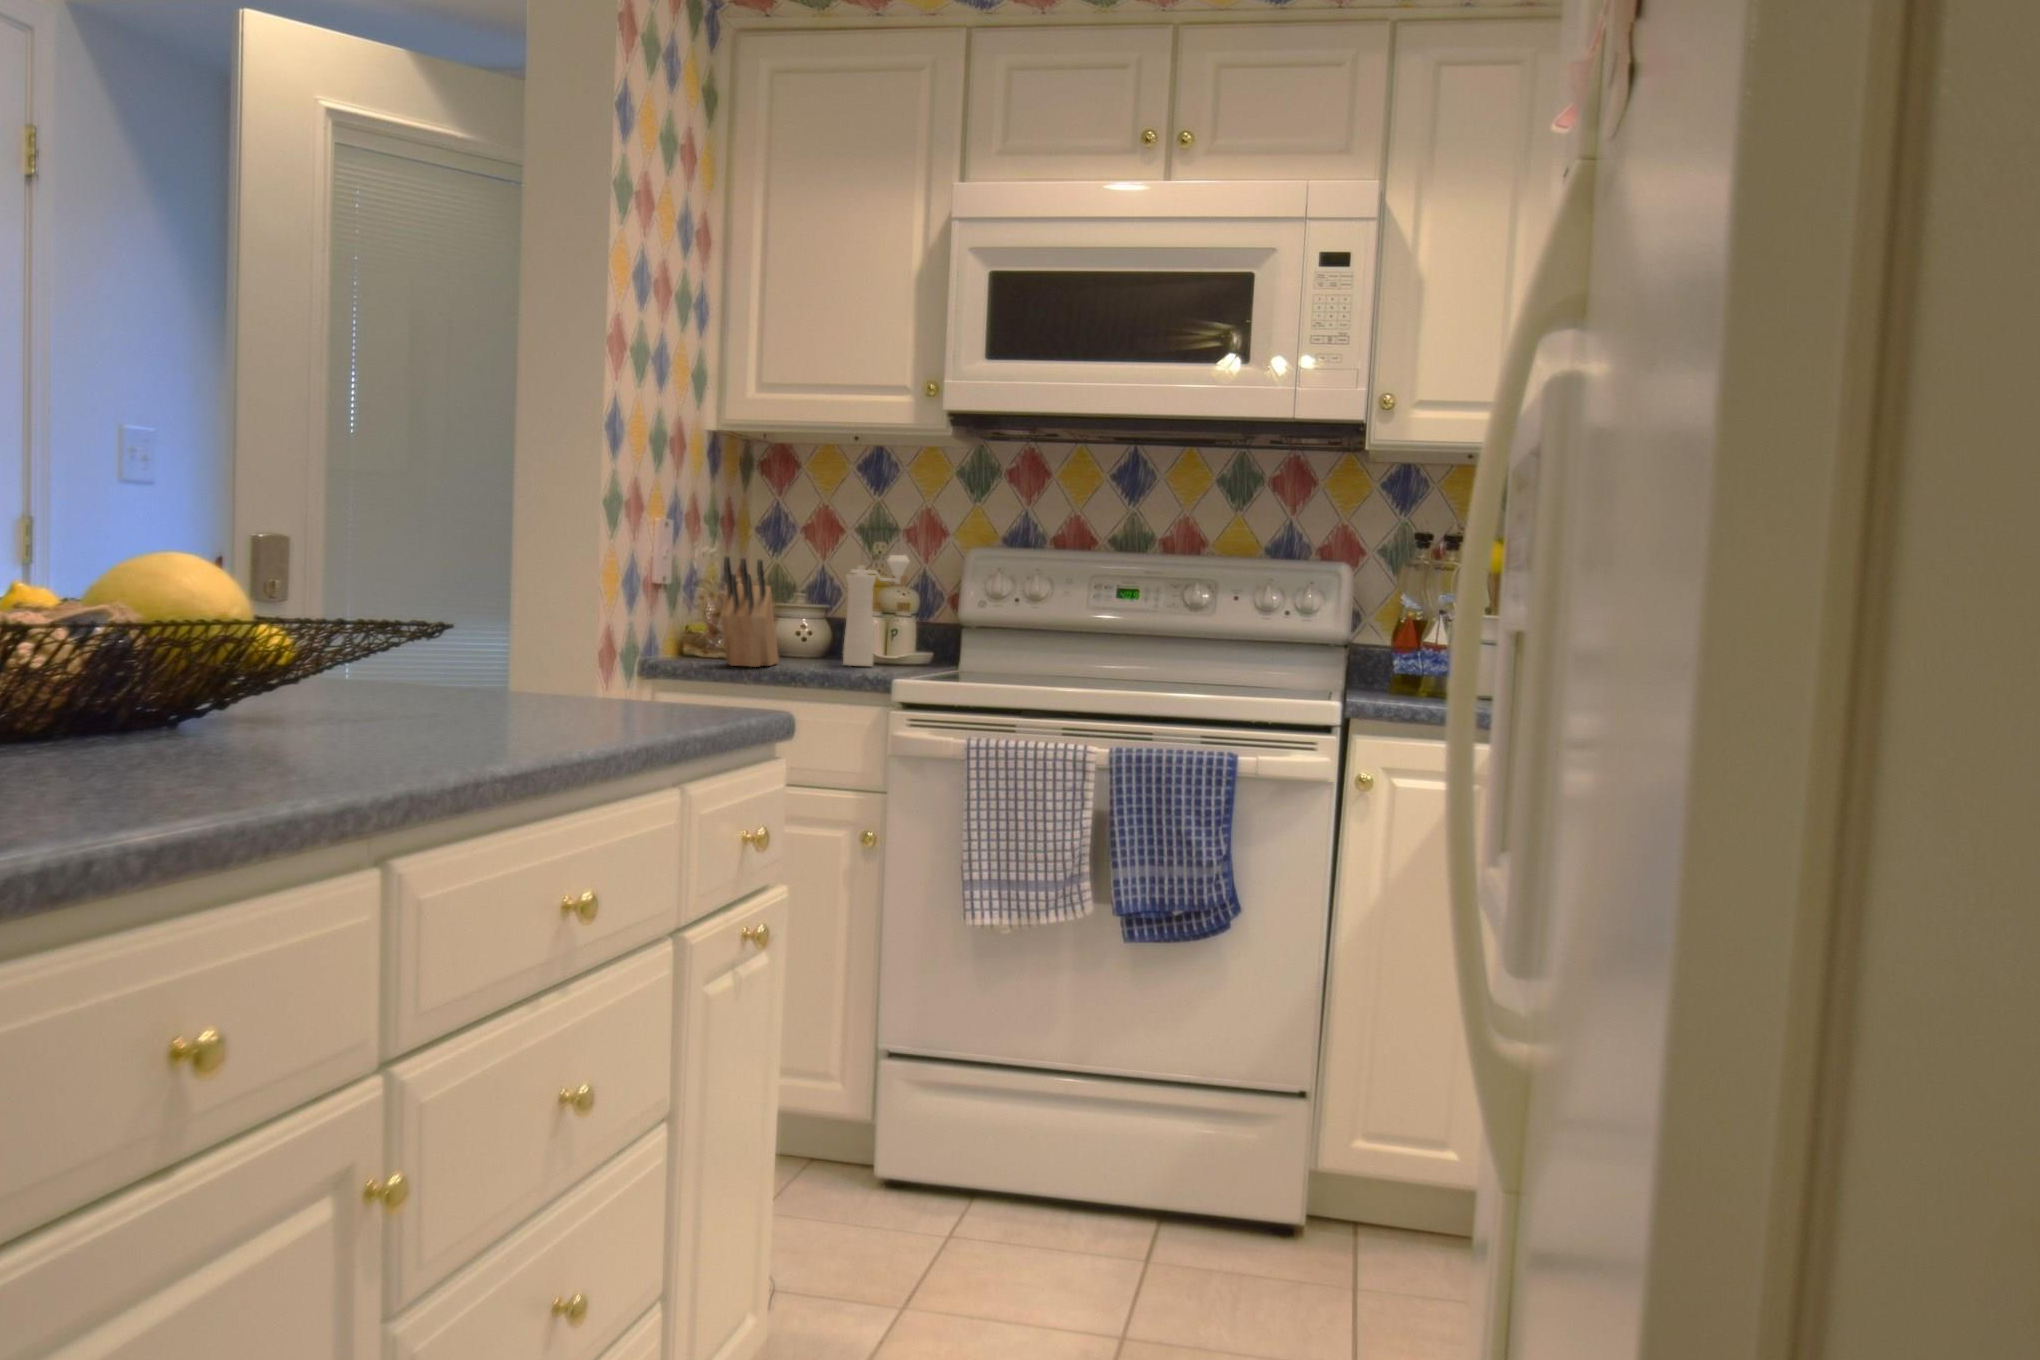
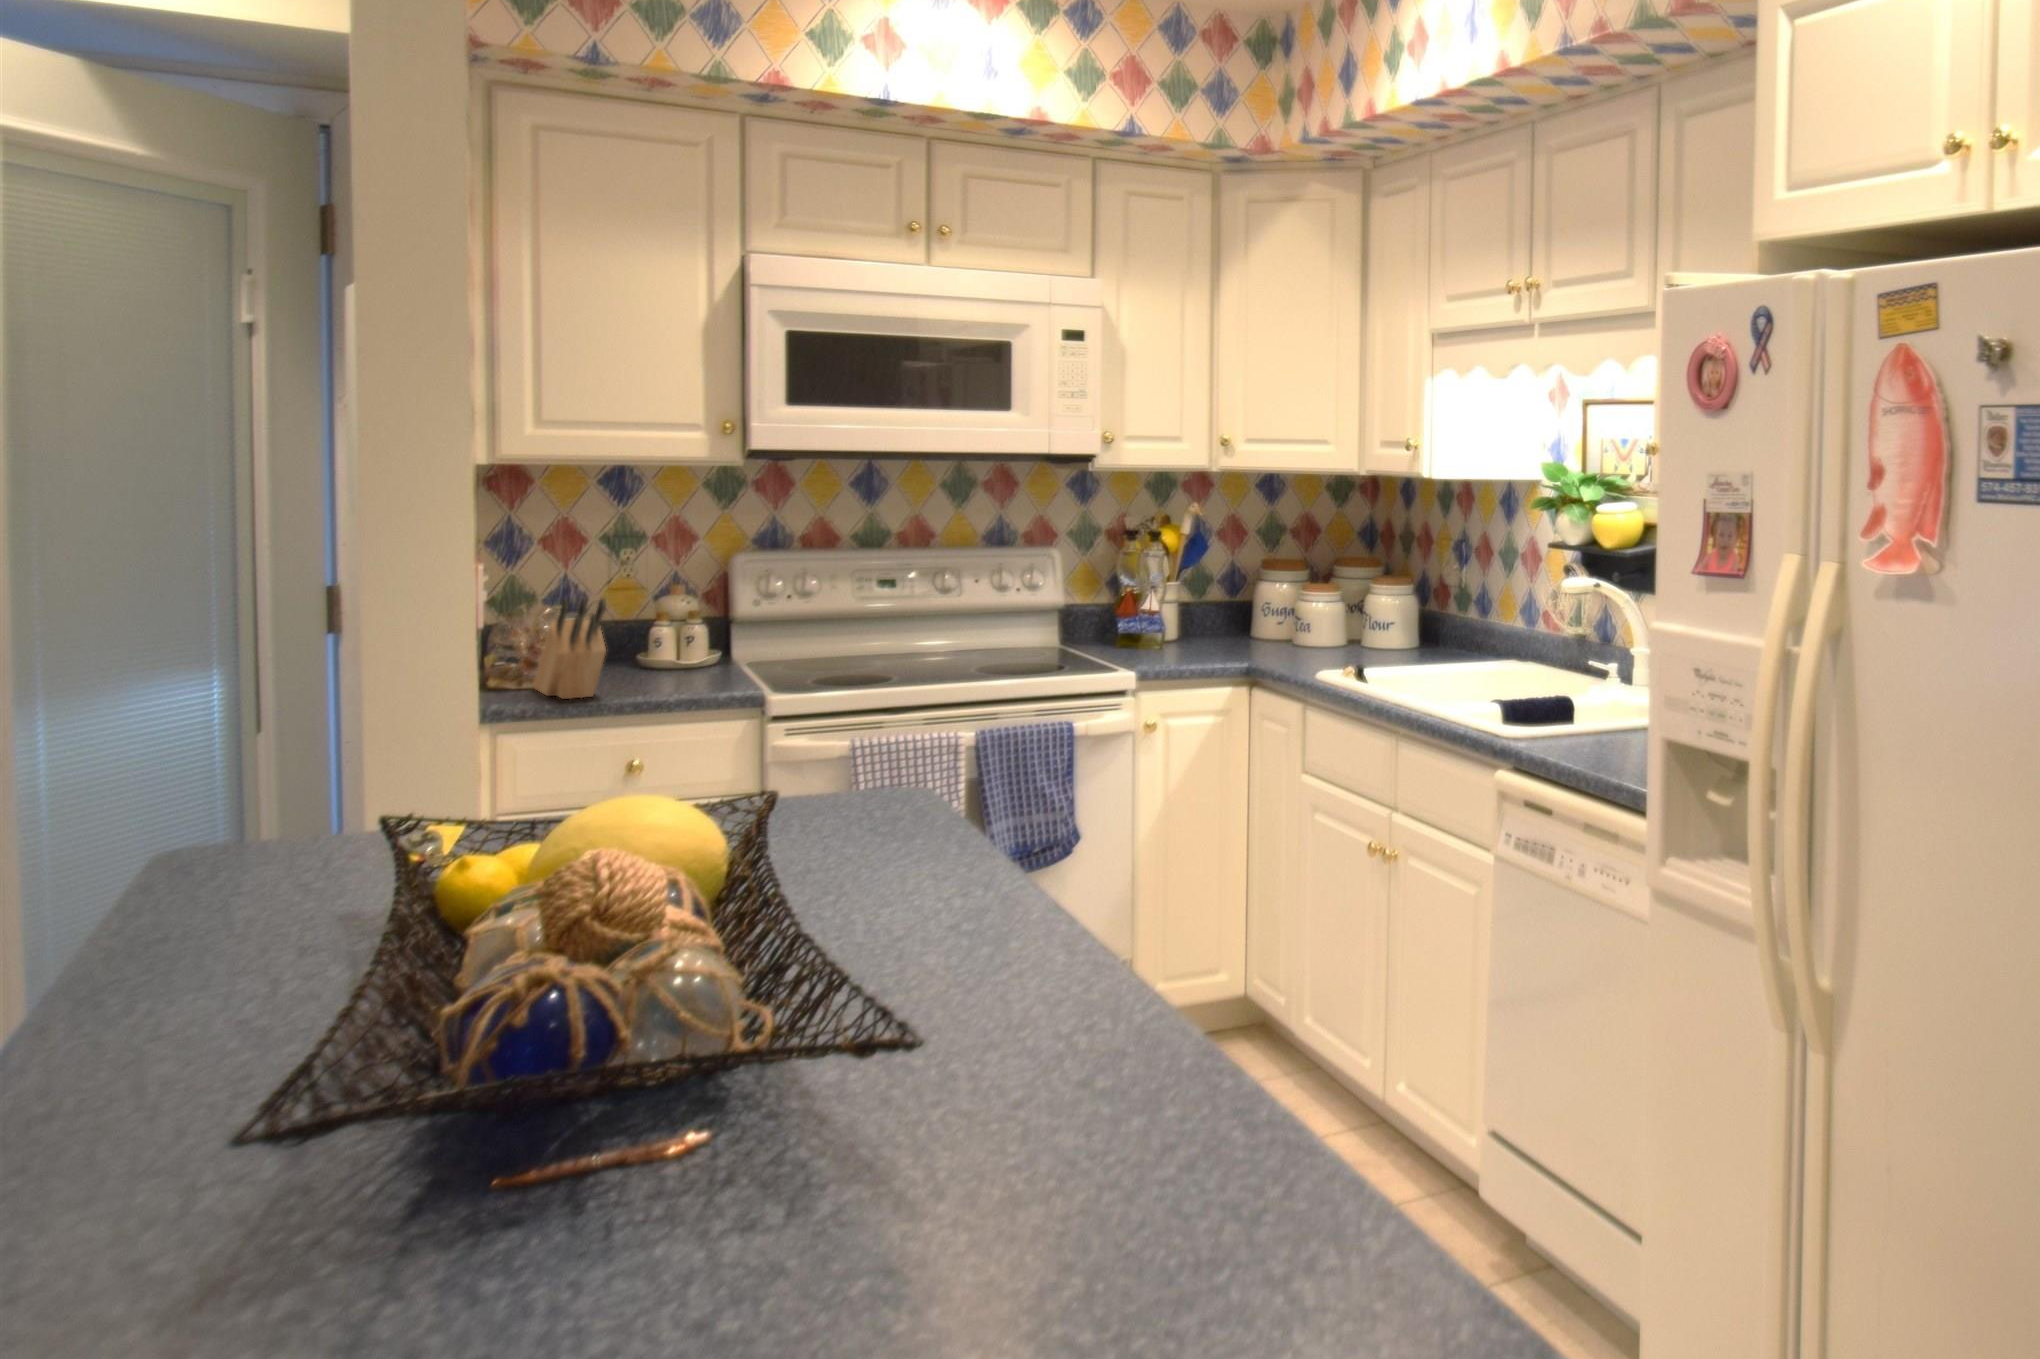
pepper mill: present [843,555,909,666] -> none [639,569,688,678]

